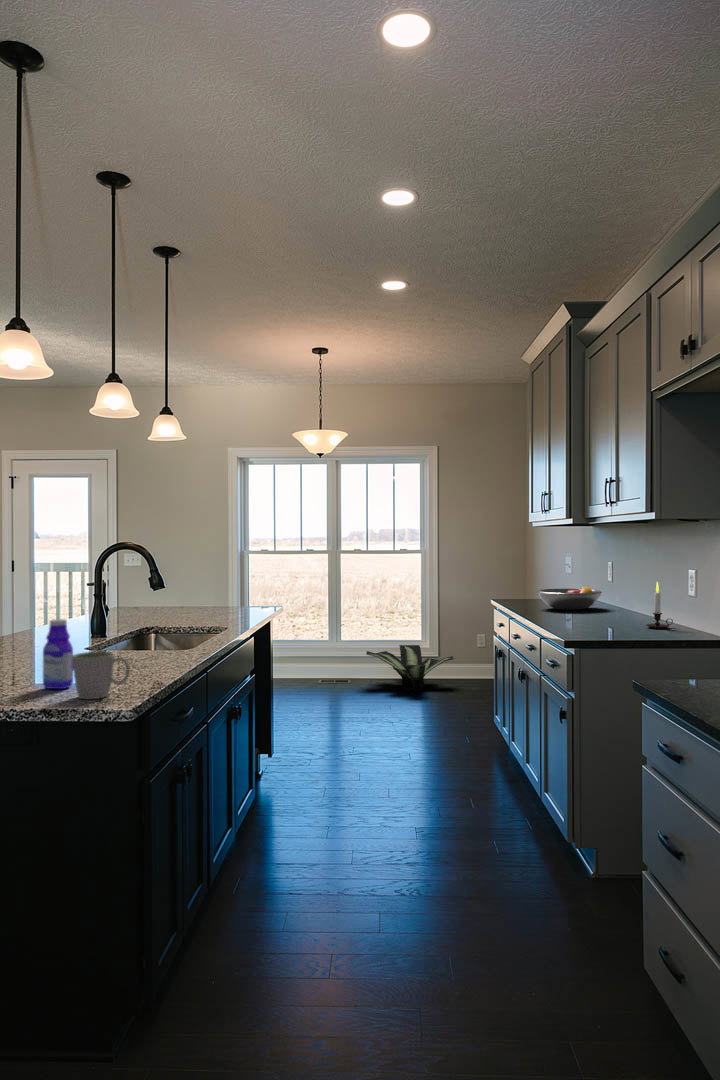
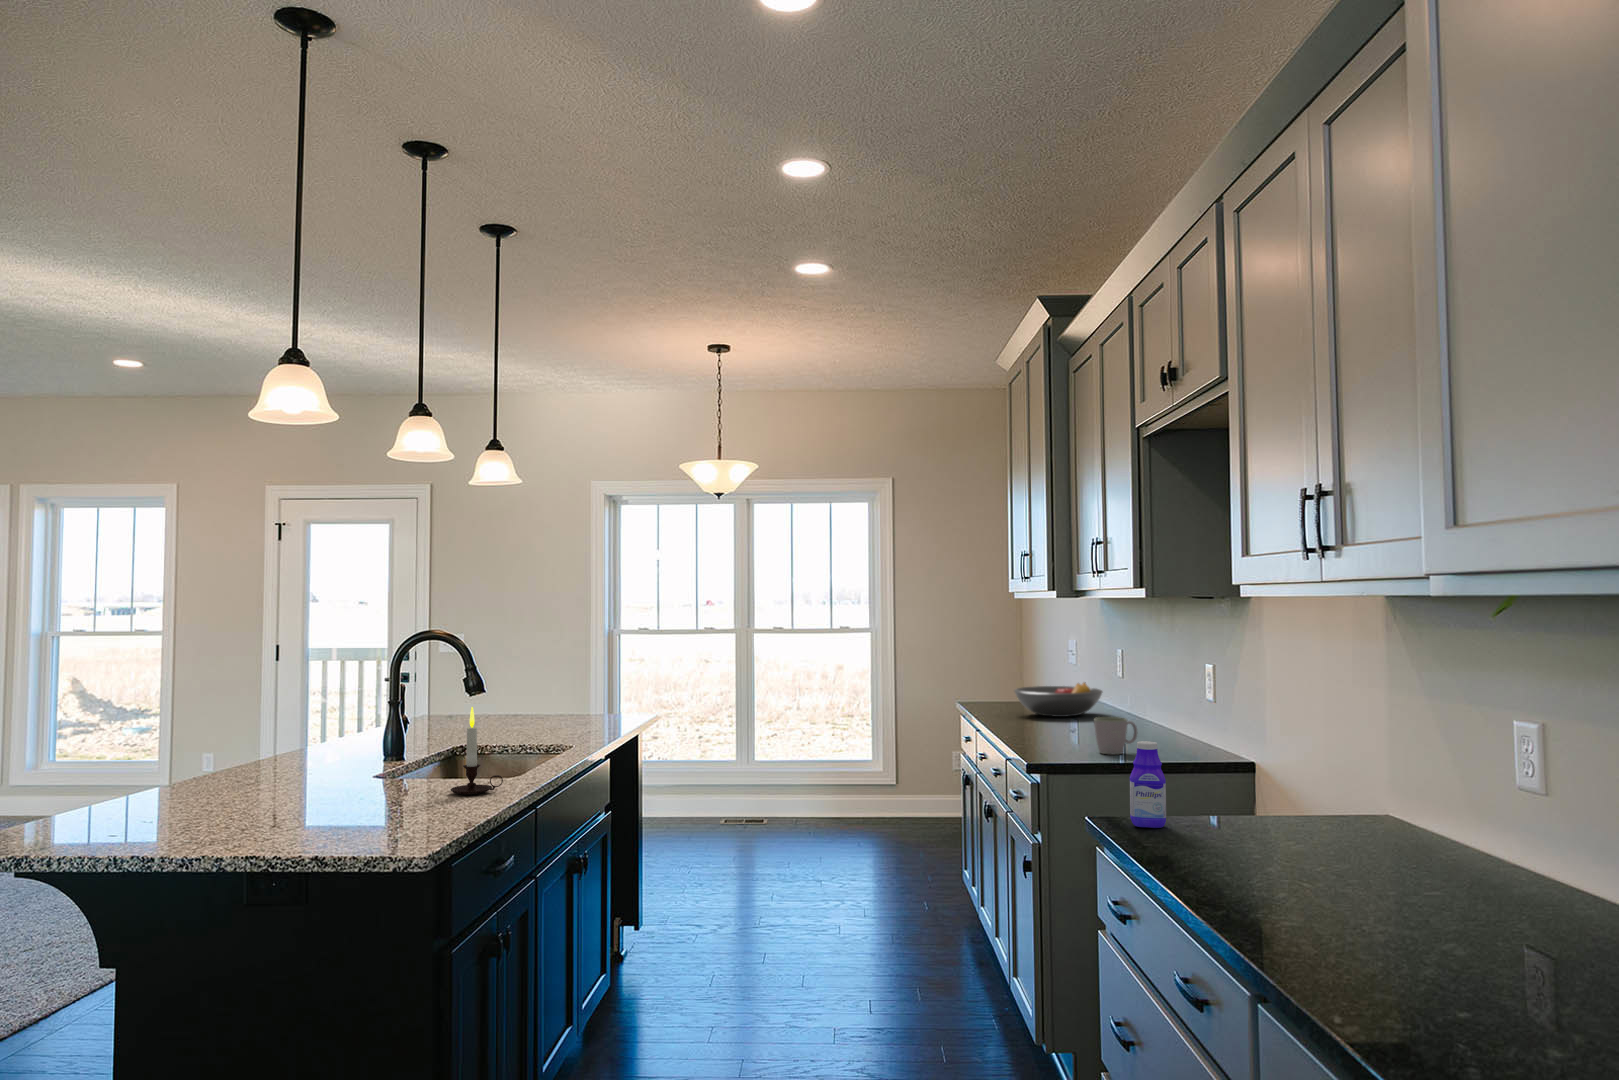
candle: present [646,582,673,628] -> present [450,707,503,795]
bottle: present [43,619,73,689] -> present [1130,741,1166,828]
potted plant: present [366,645,454,691] -> none [786,765,912,833]
mug: present [72,652,130,699] -> present [1094,717,1138,755]

